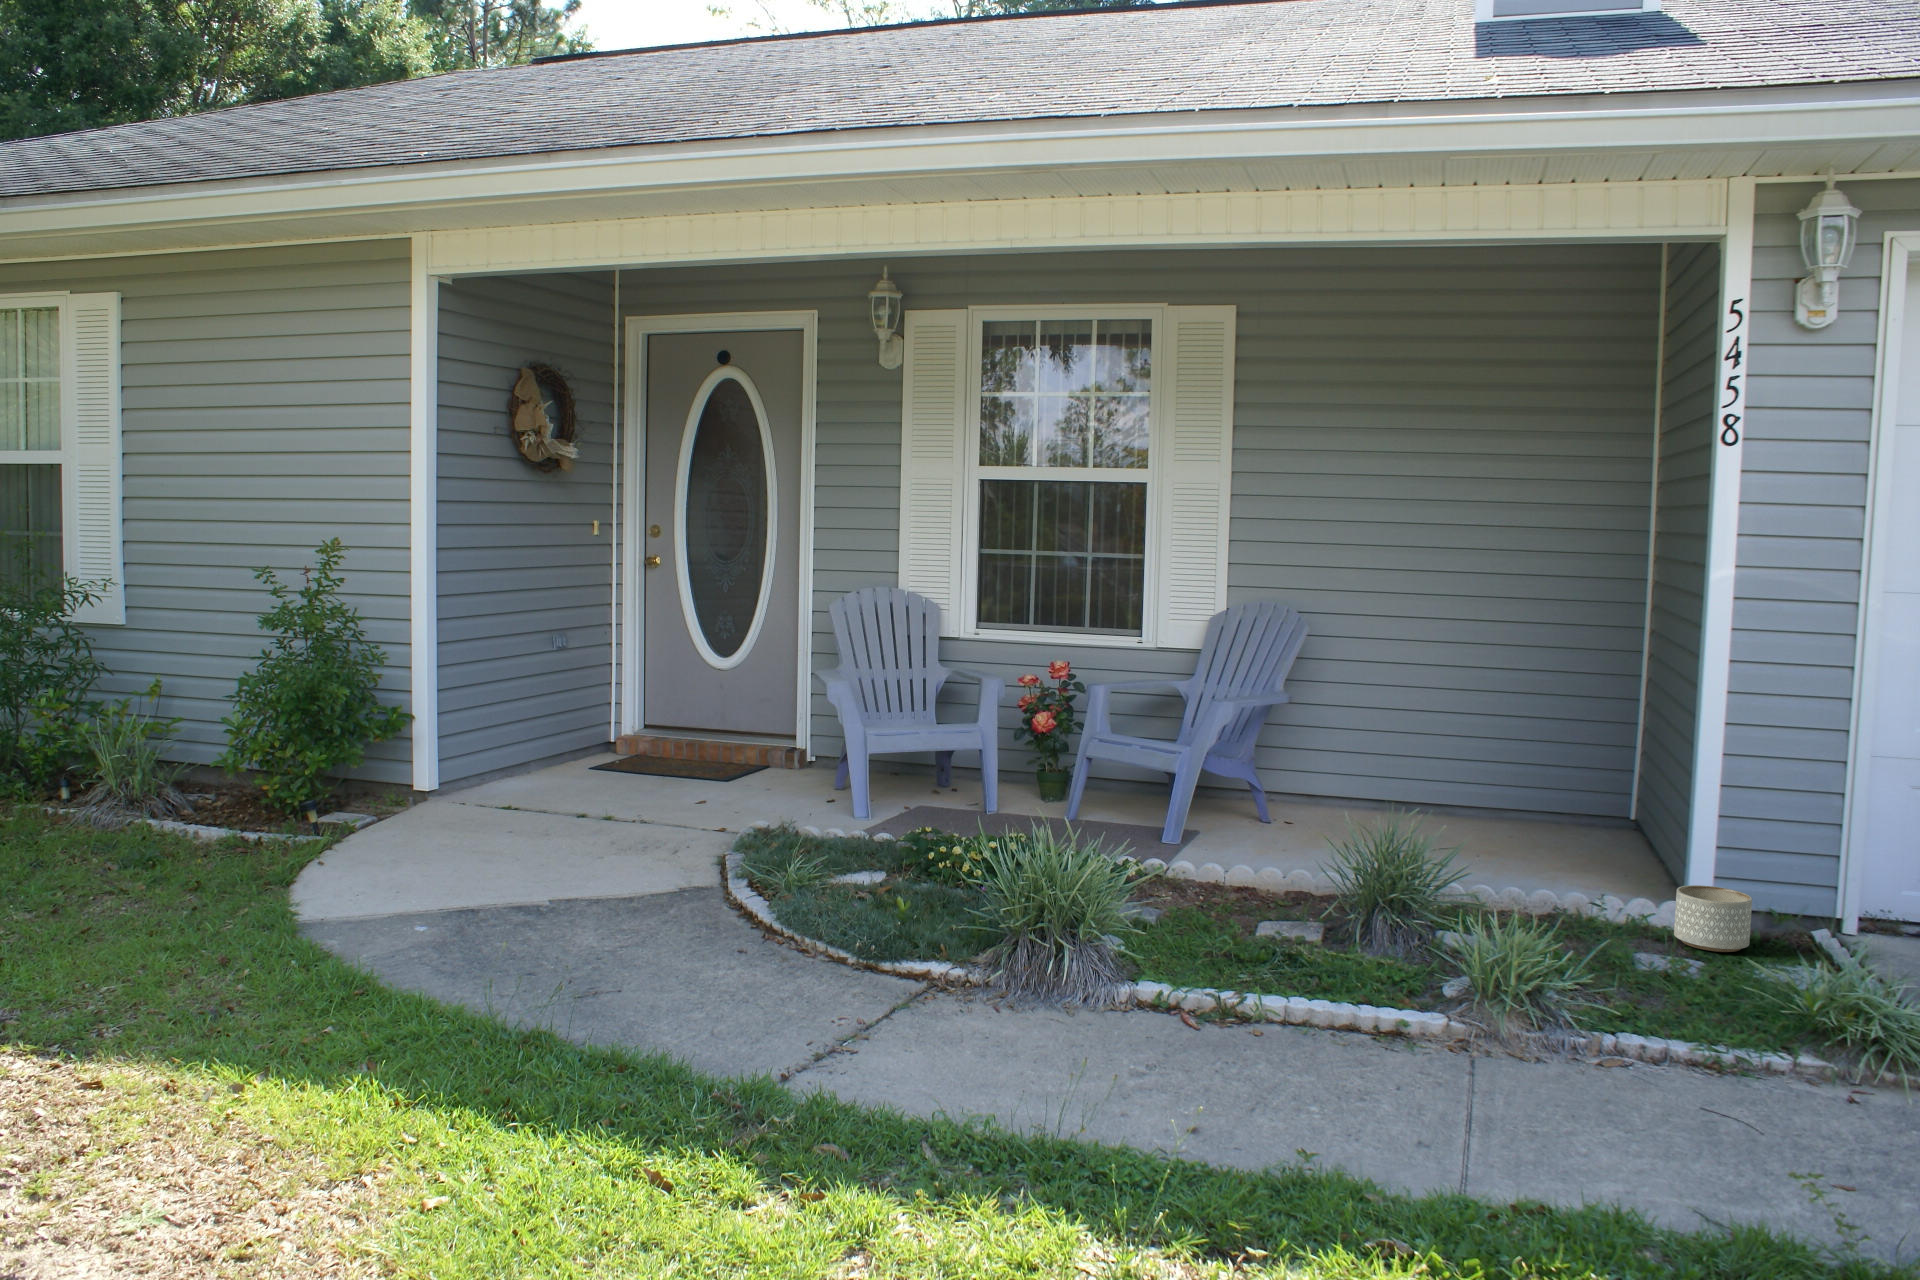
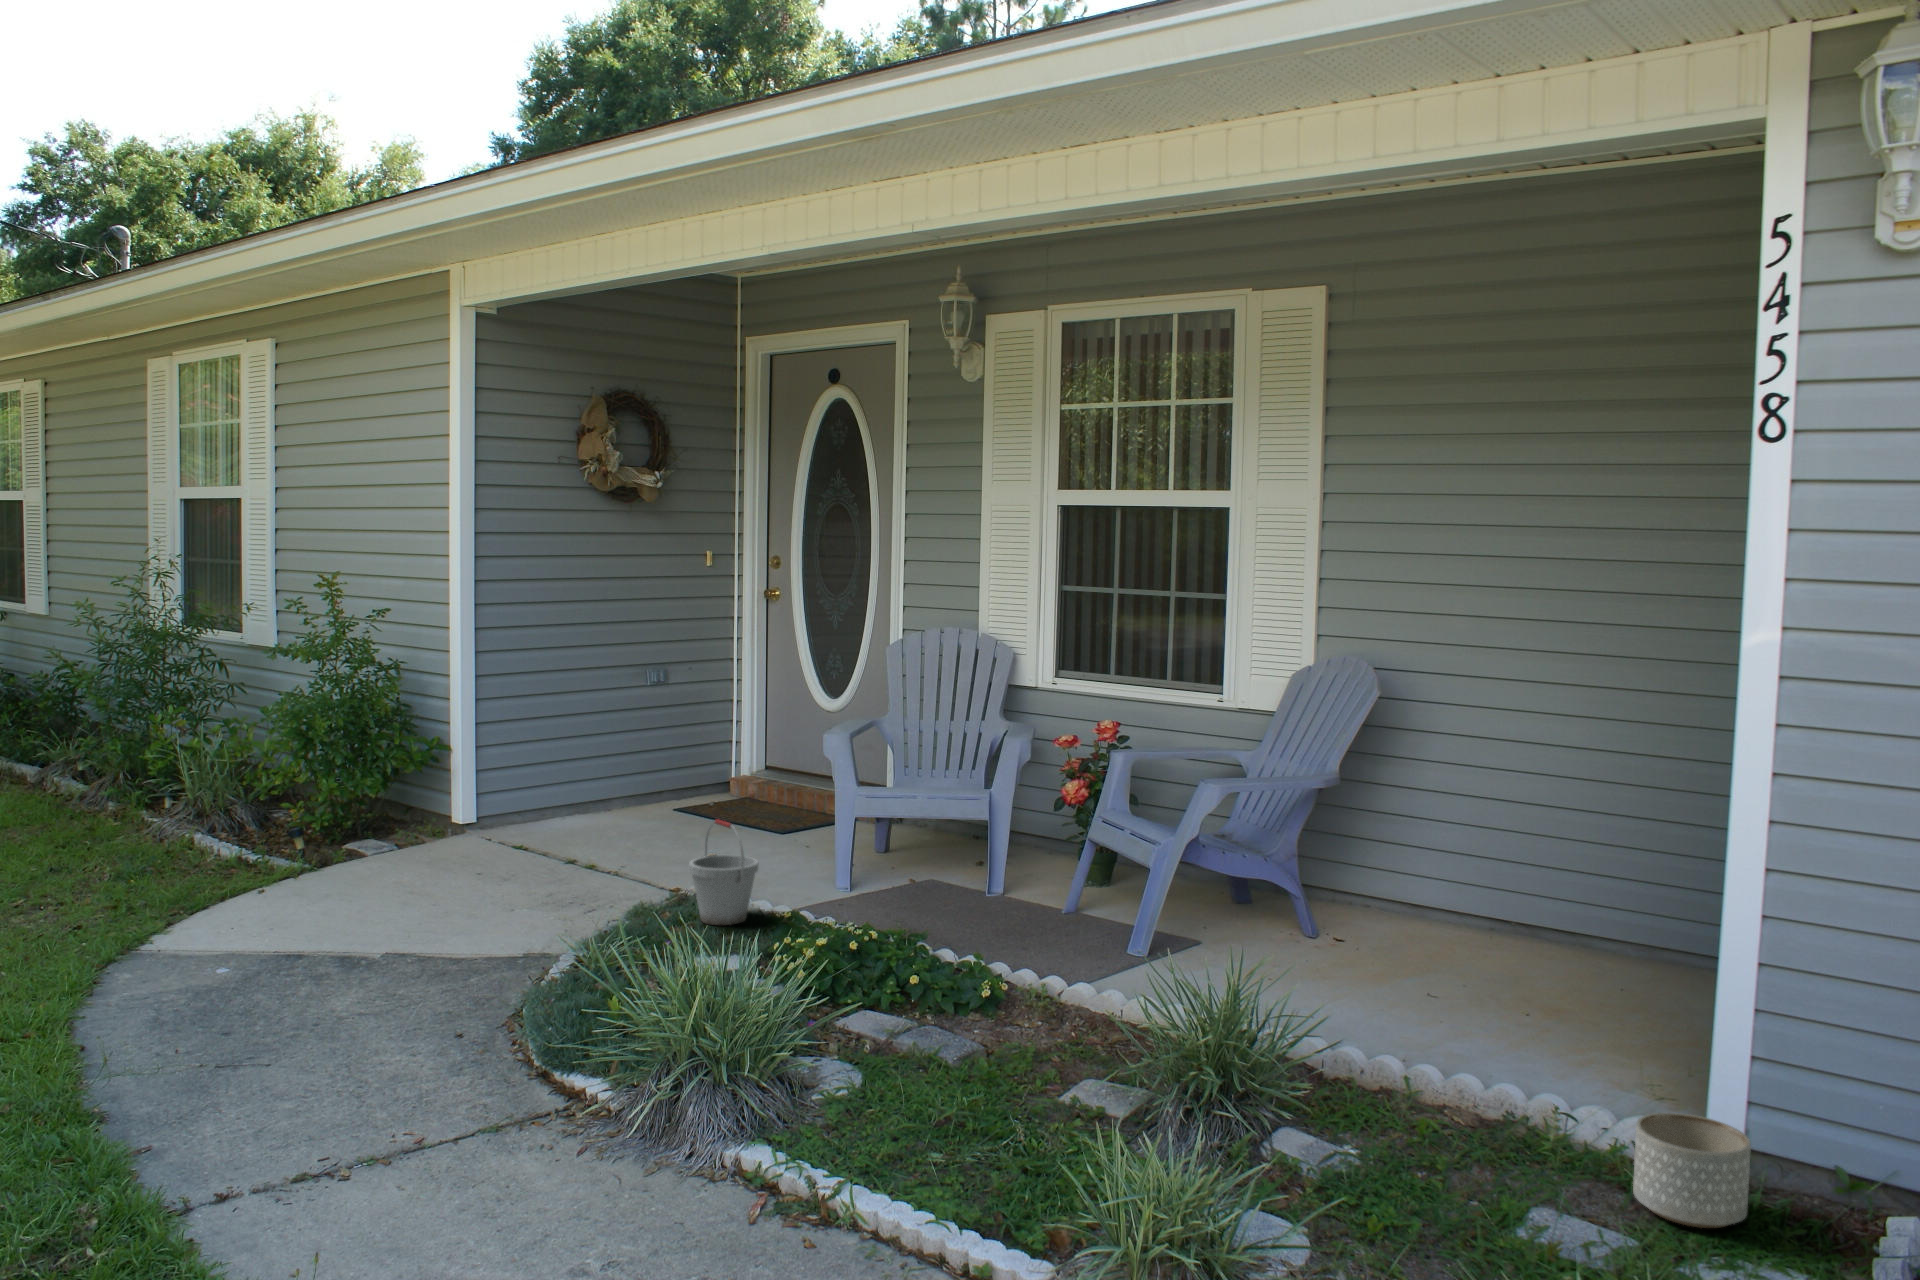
bucket: none [788,758,850,853] -> present [689,819,758,925]

